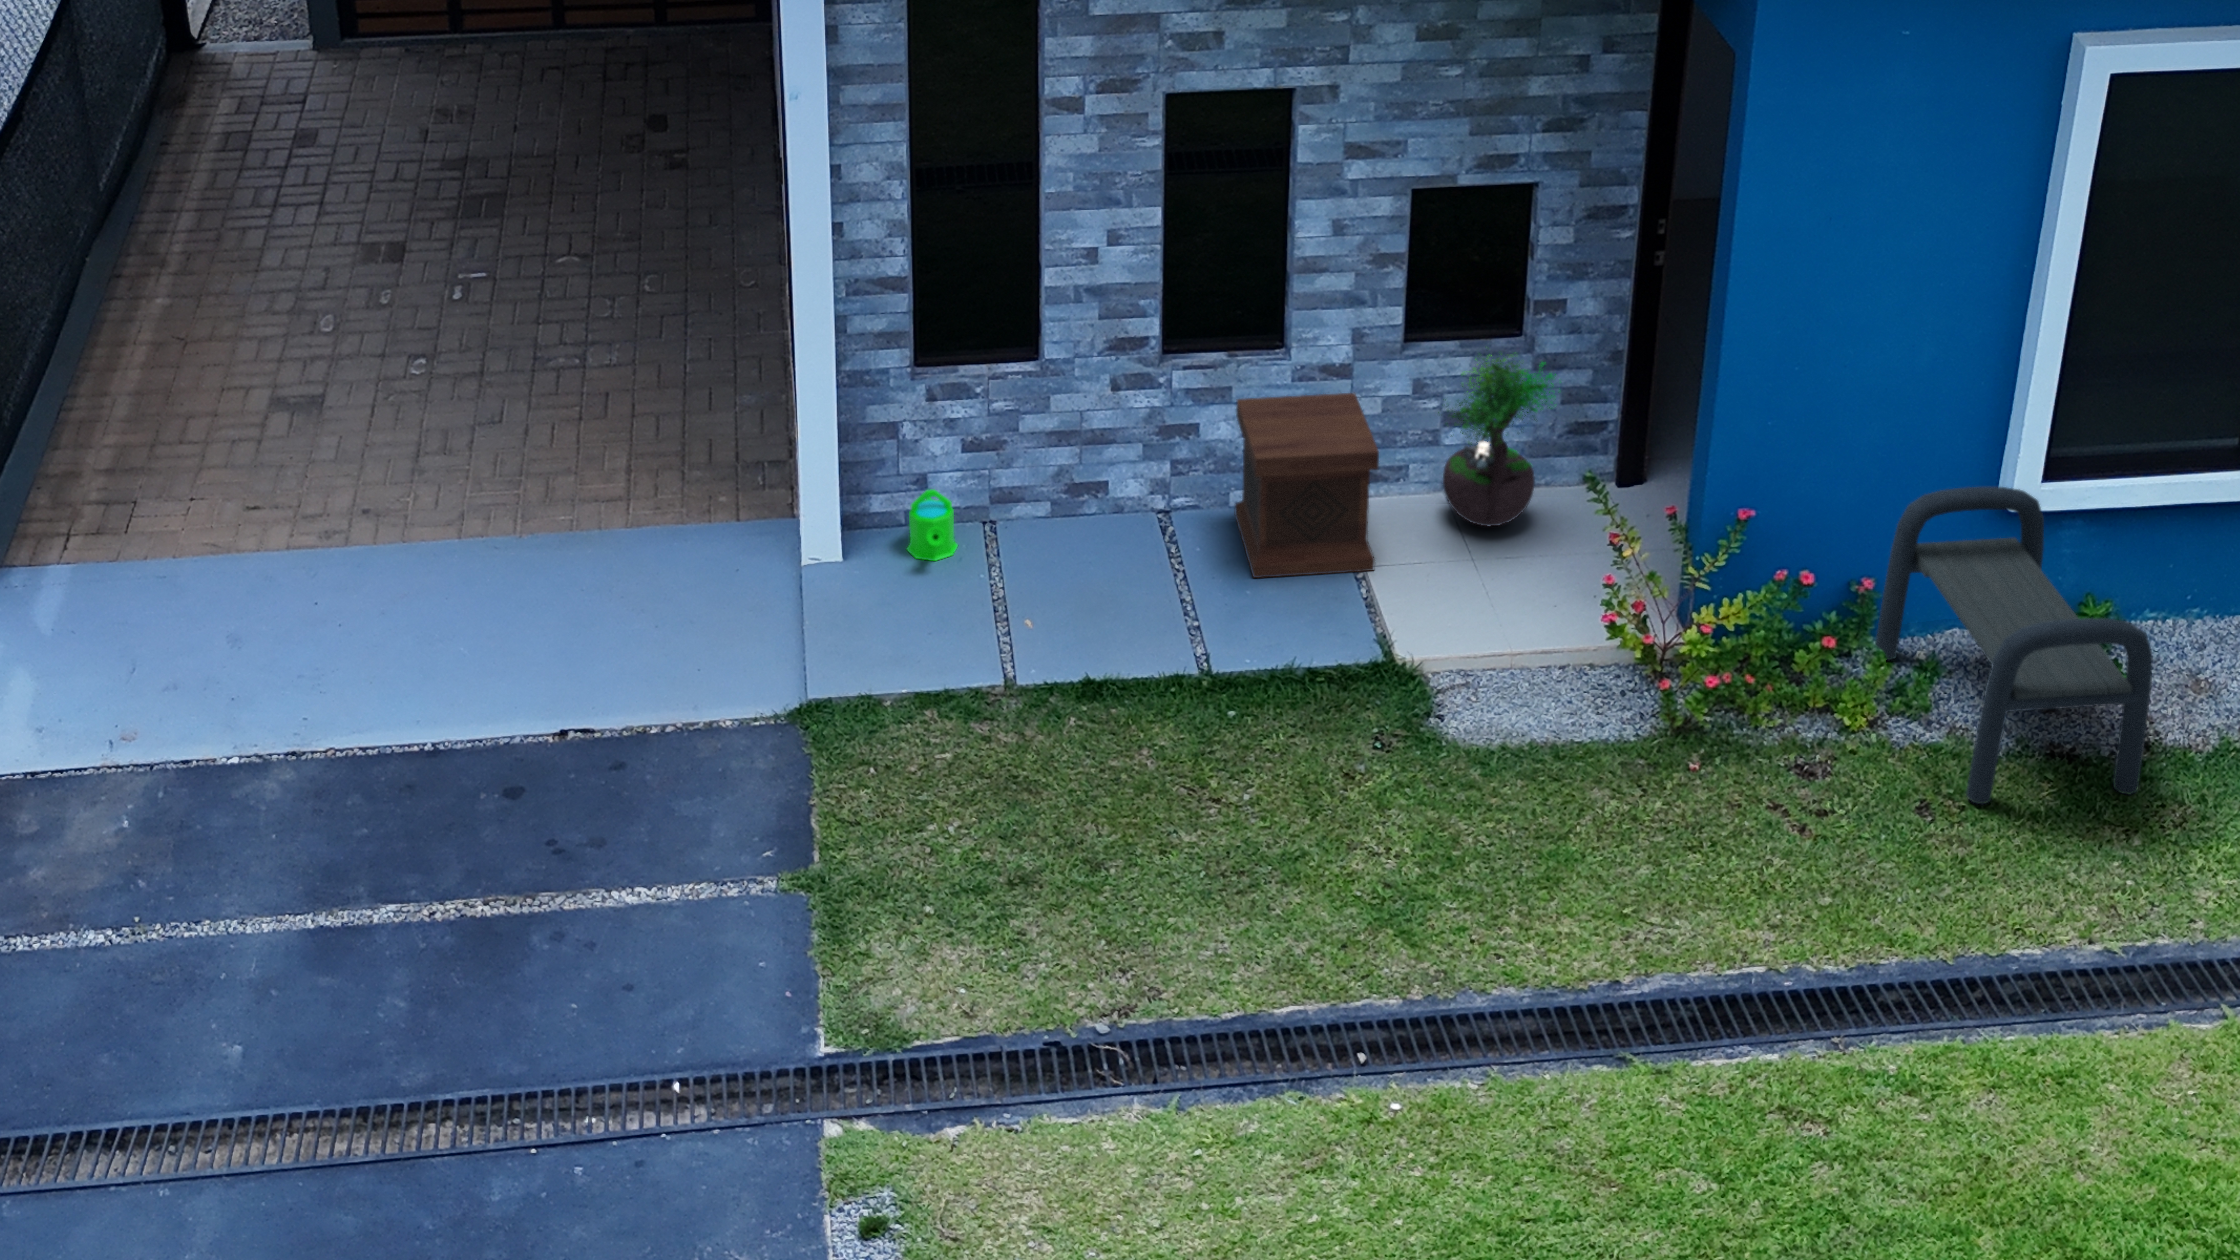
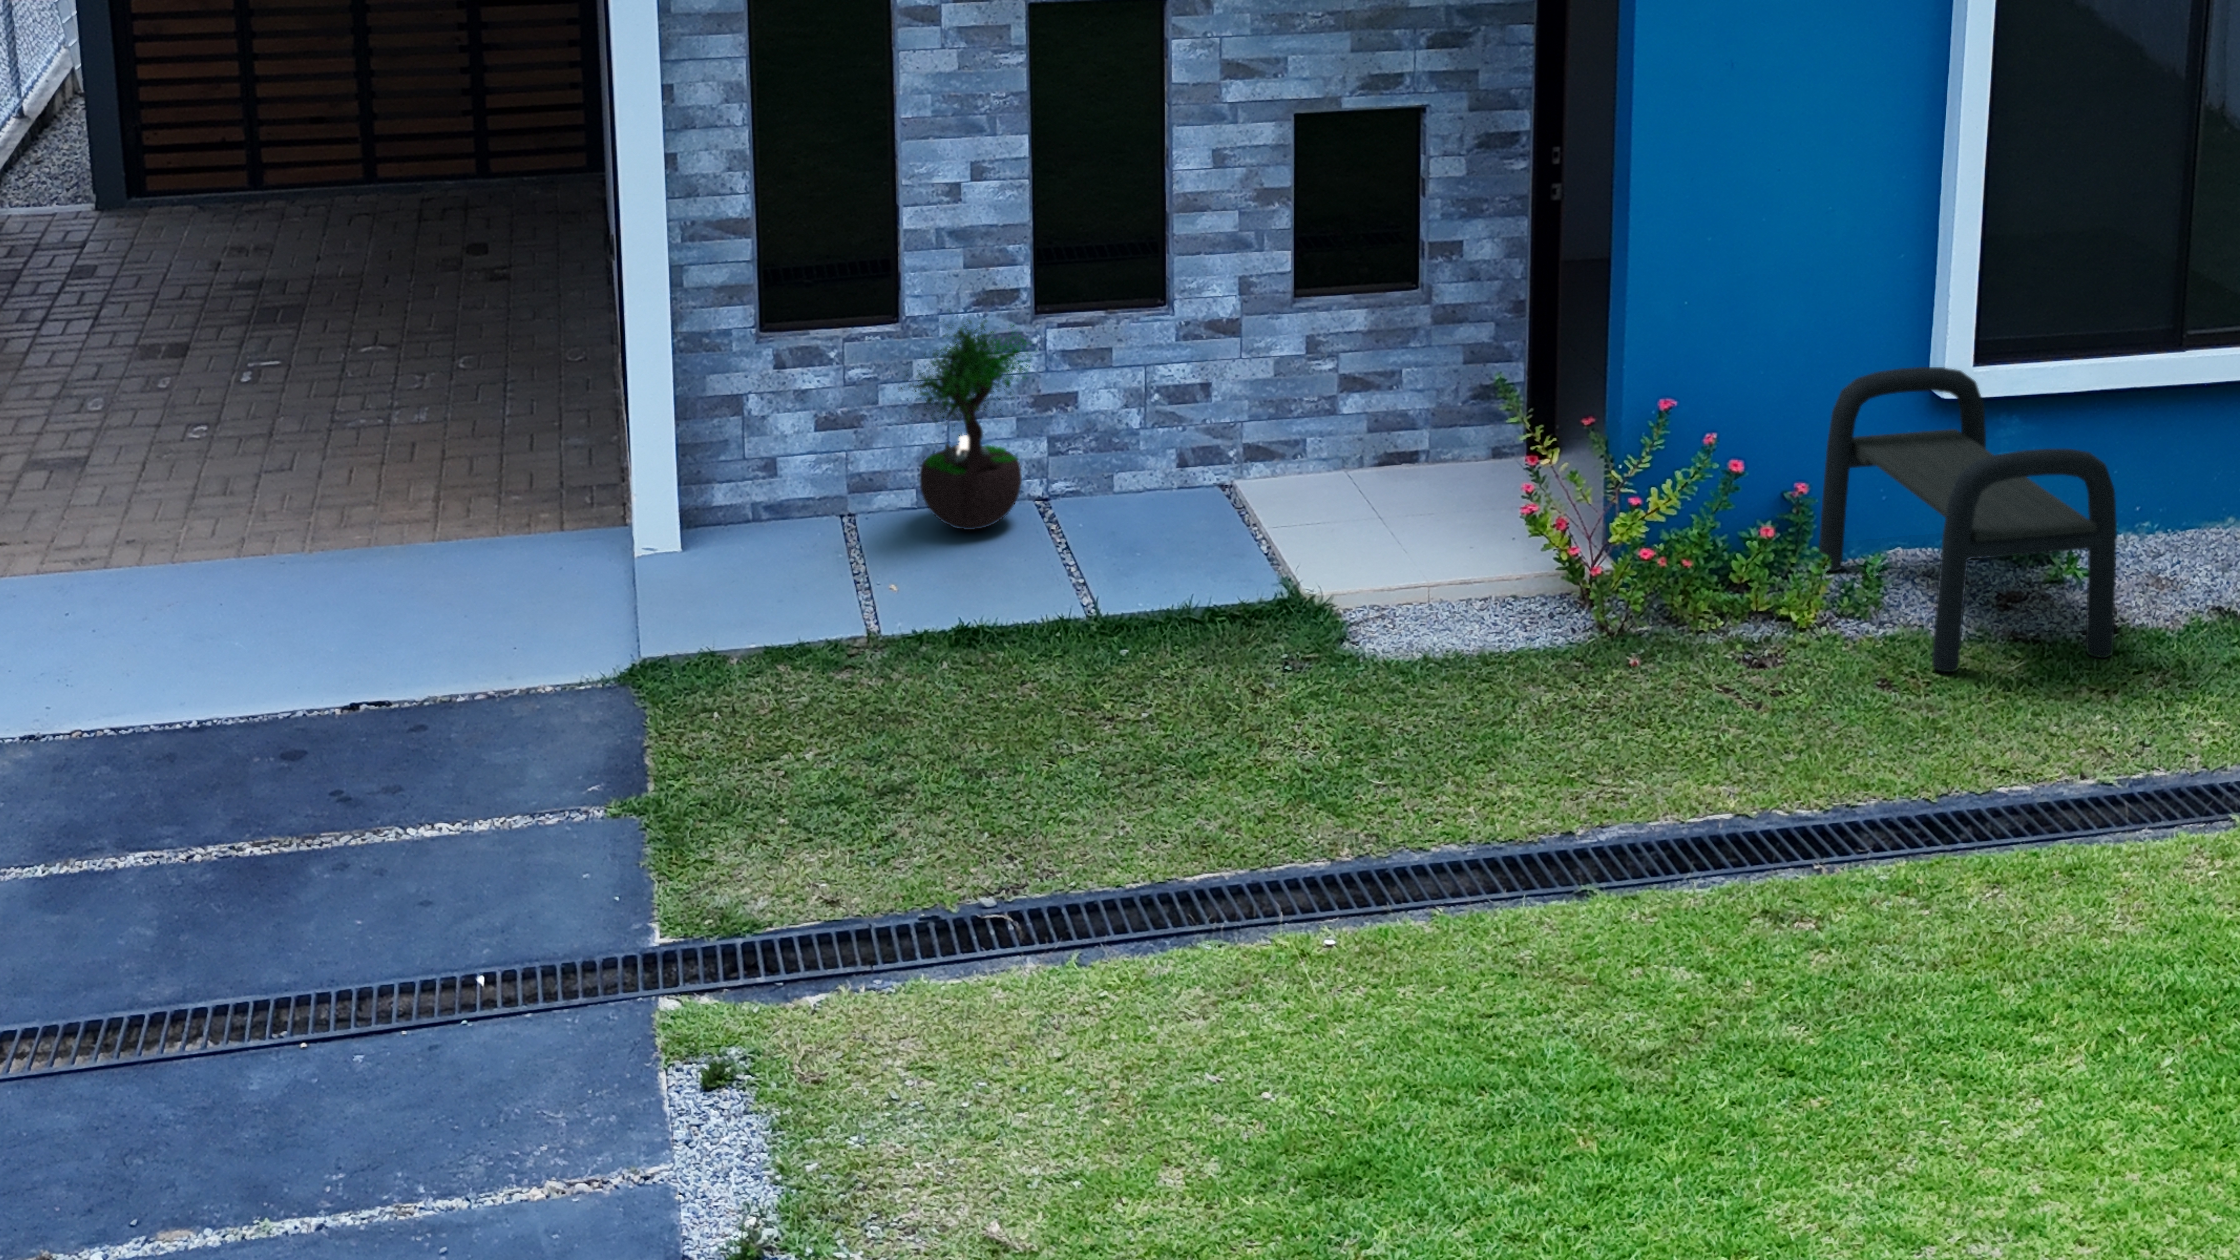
potted tree: present [1438,352,1556,526] -> present [901,319,1031,530]
side table: present [1235,393,1379,578] -> none [1116,350,1274,542]
watering can: present [907,489,958,561] -> none [753,465,812,545]

